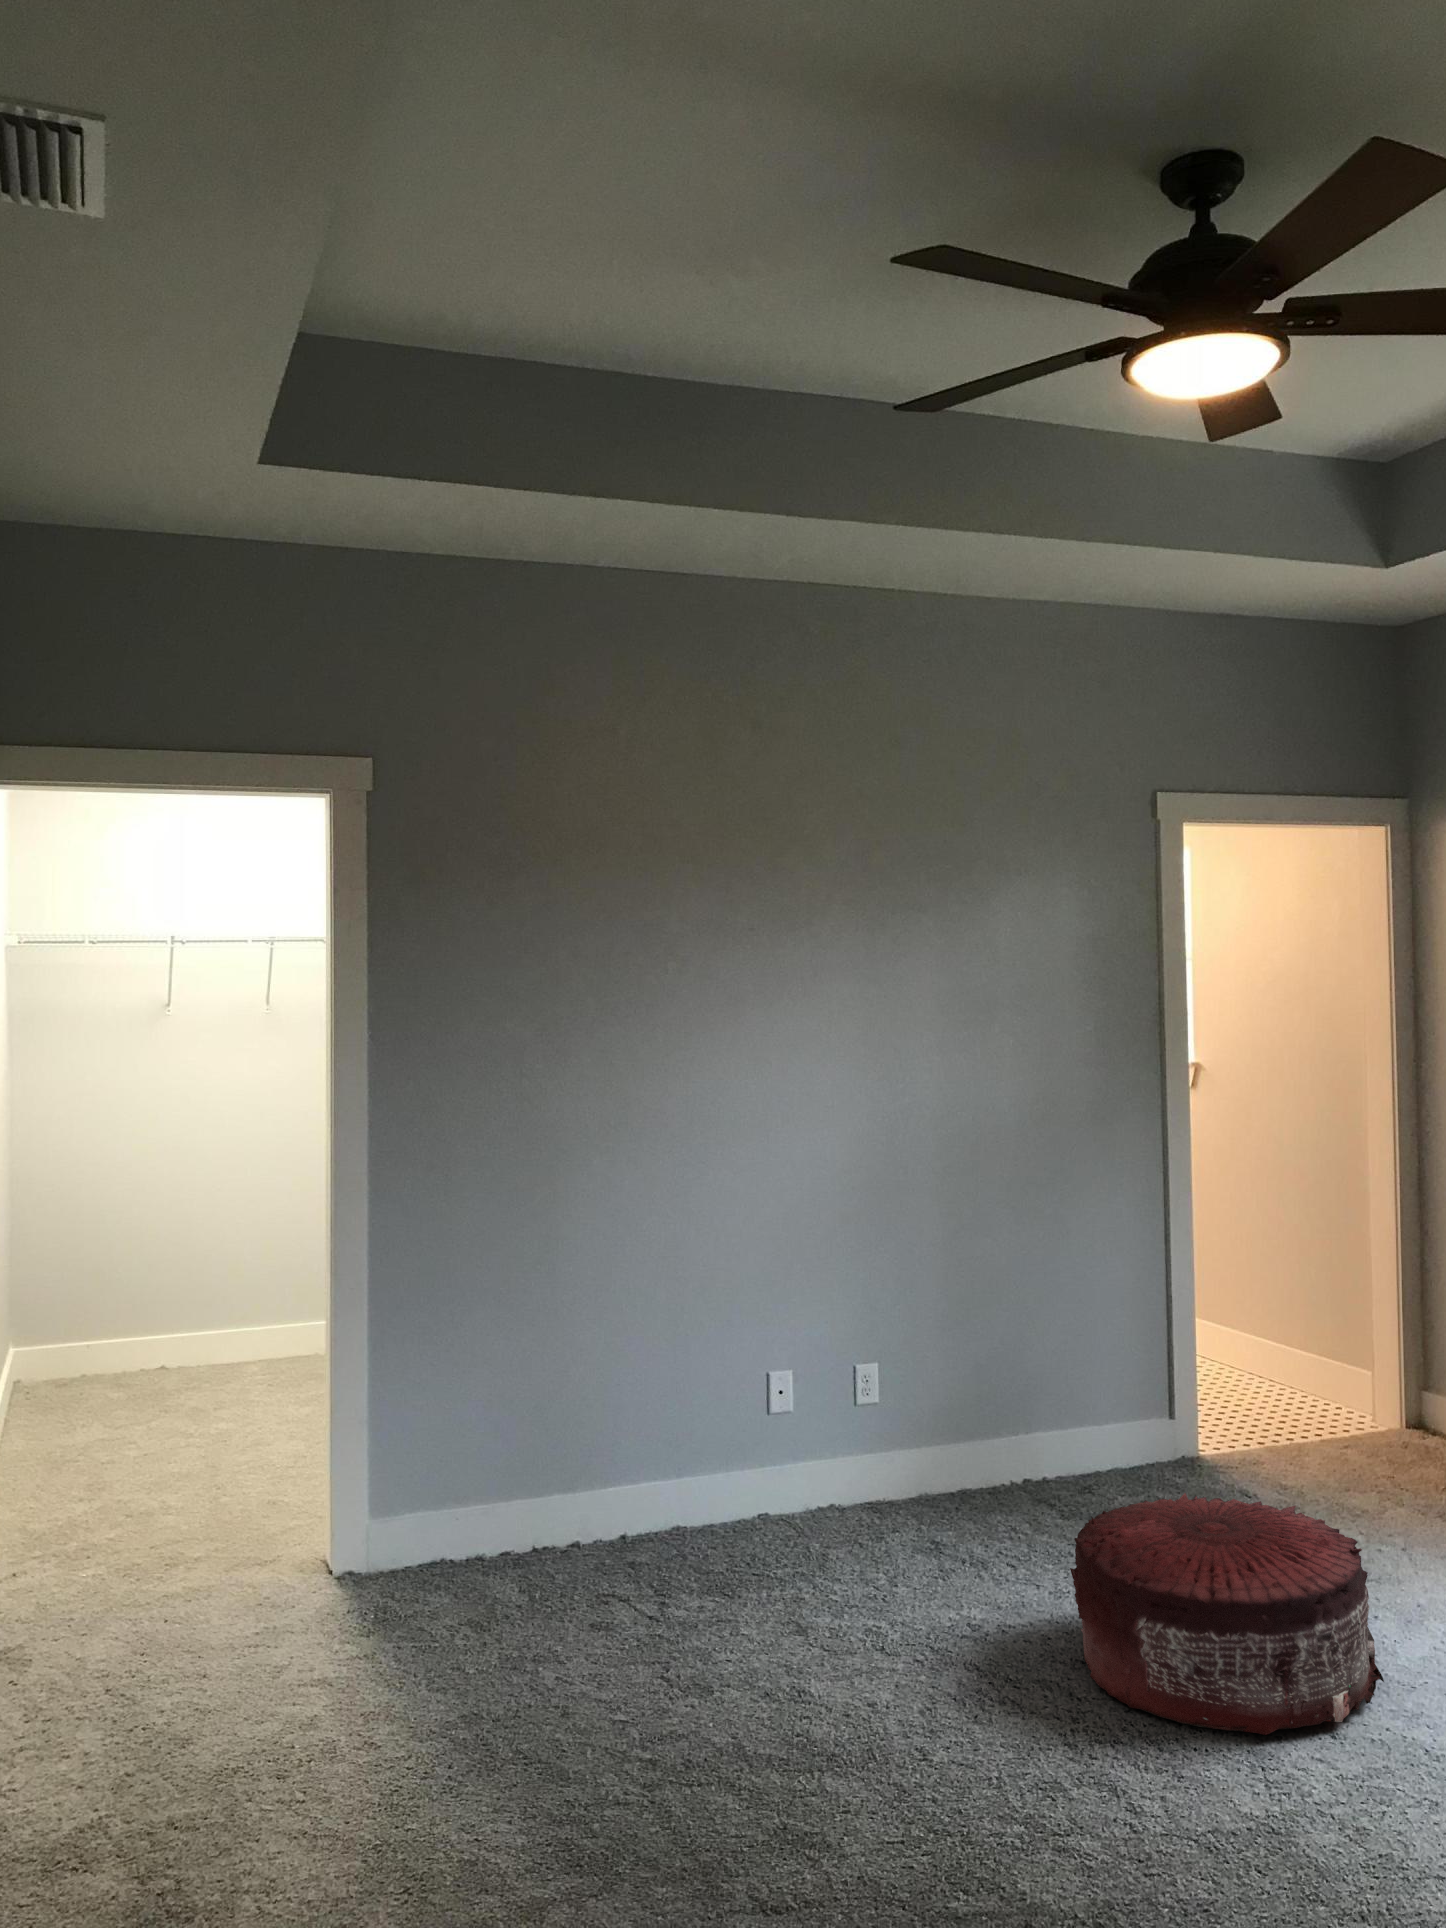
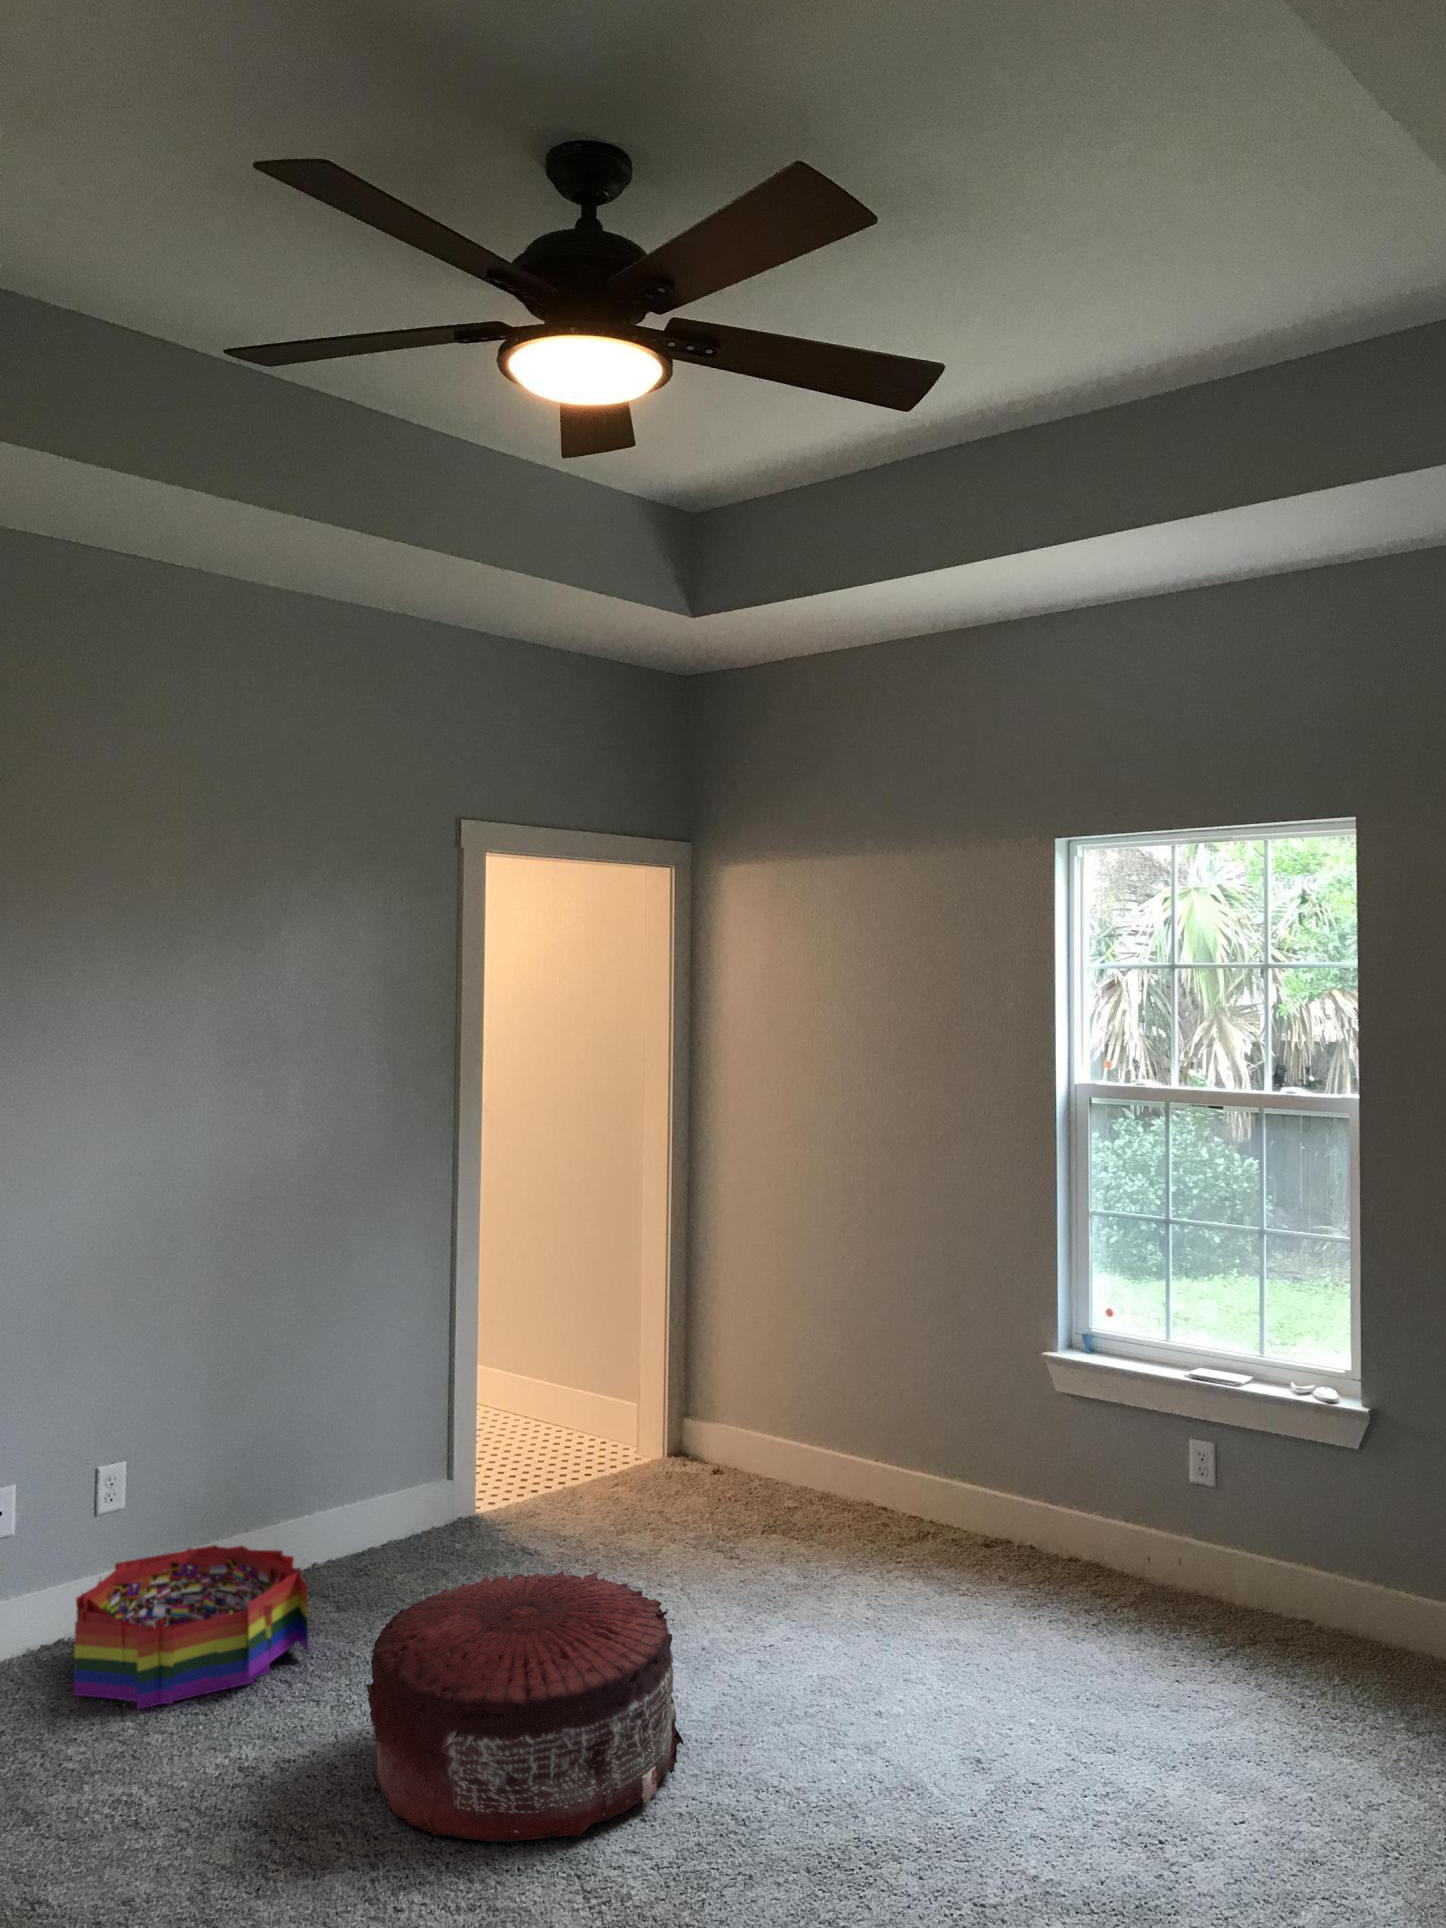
storage bin: none [837,1443,1032,1567] -> present [74,1545,309,1709]

